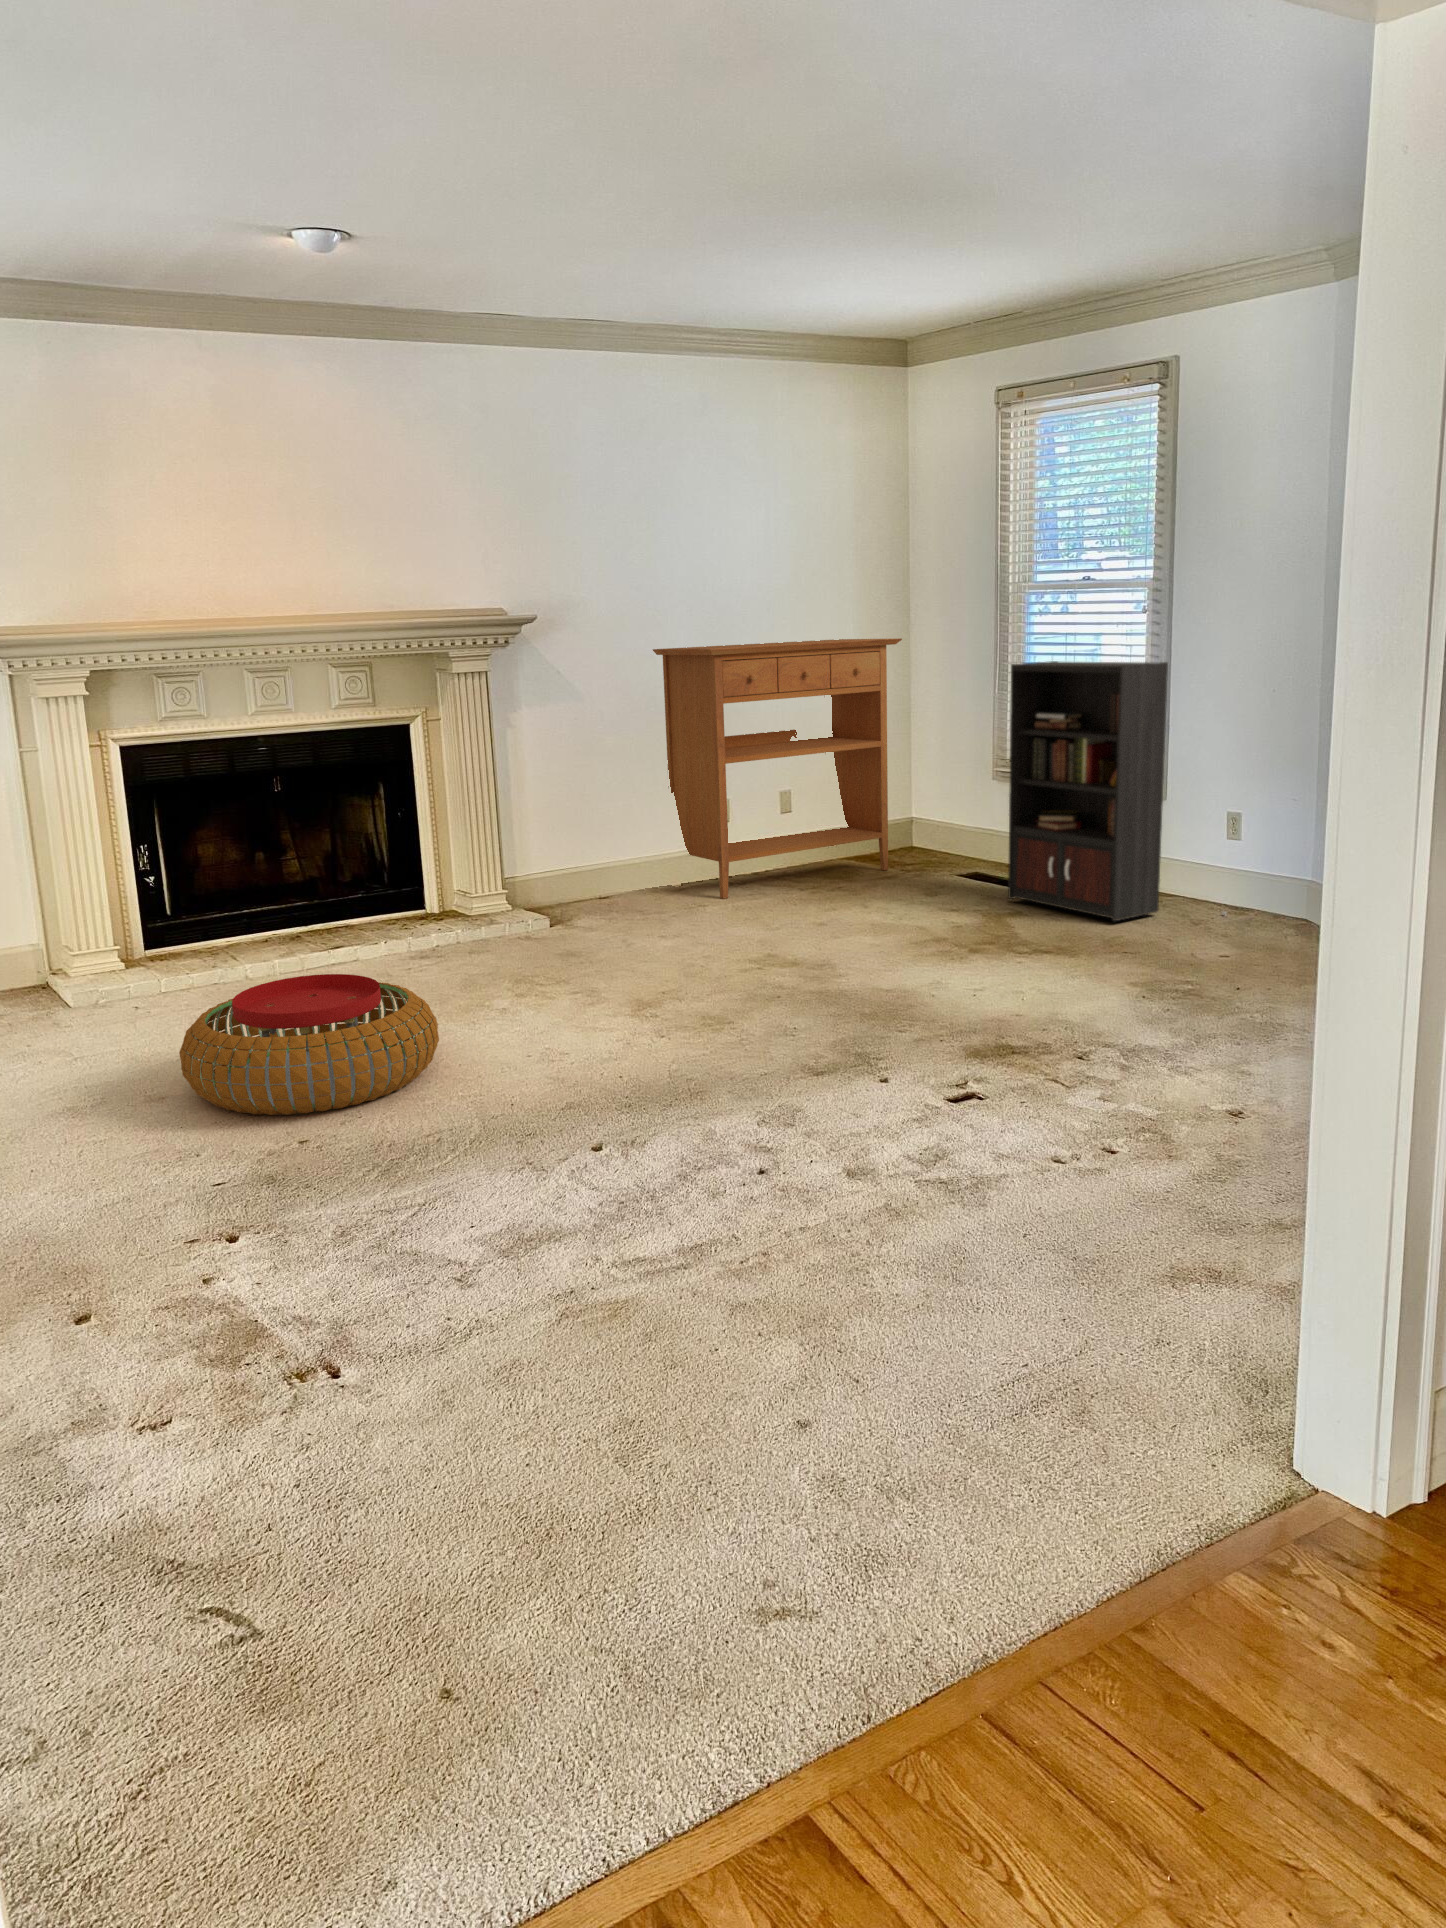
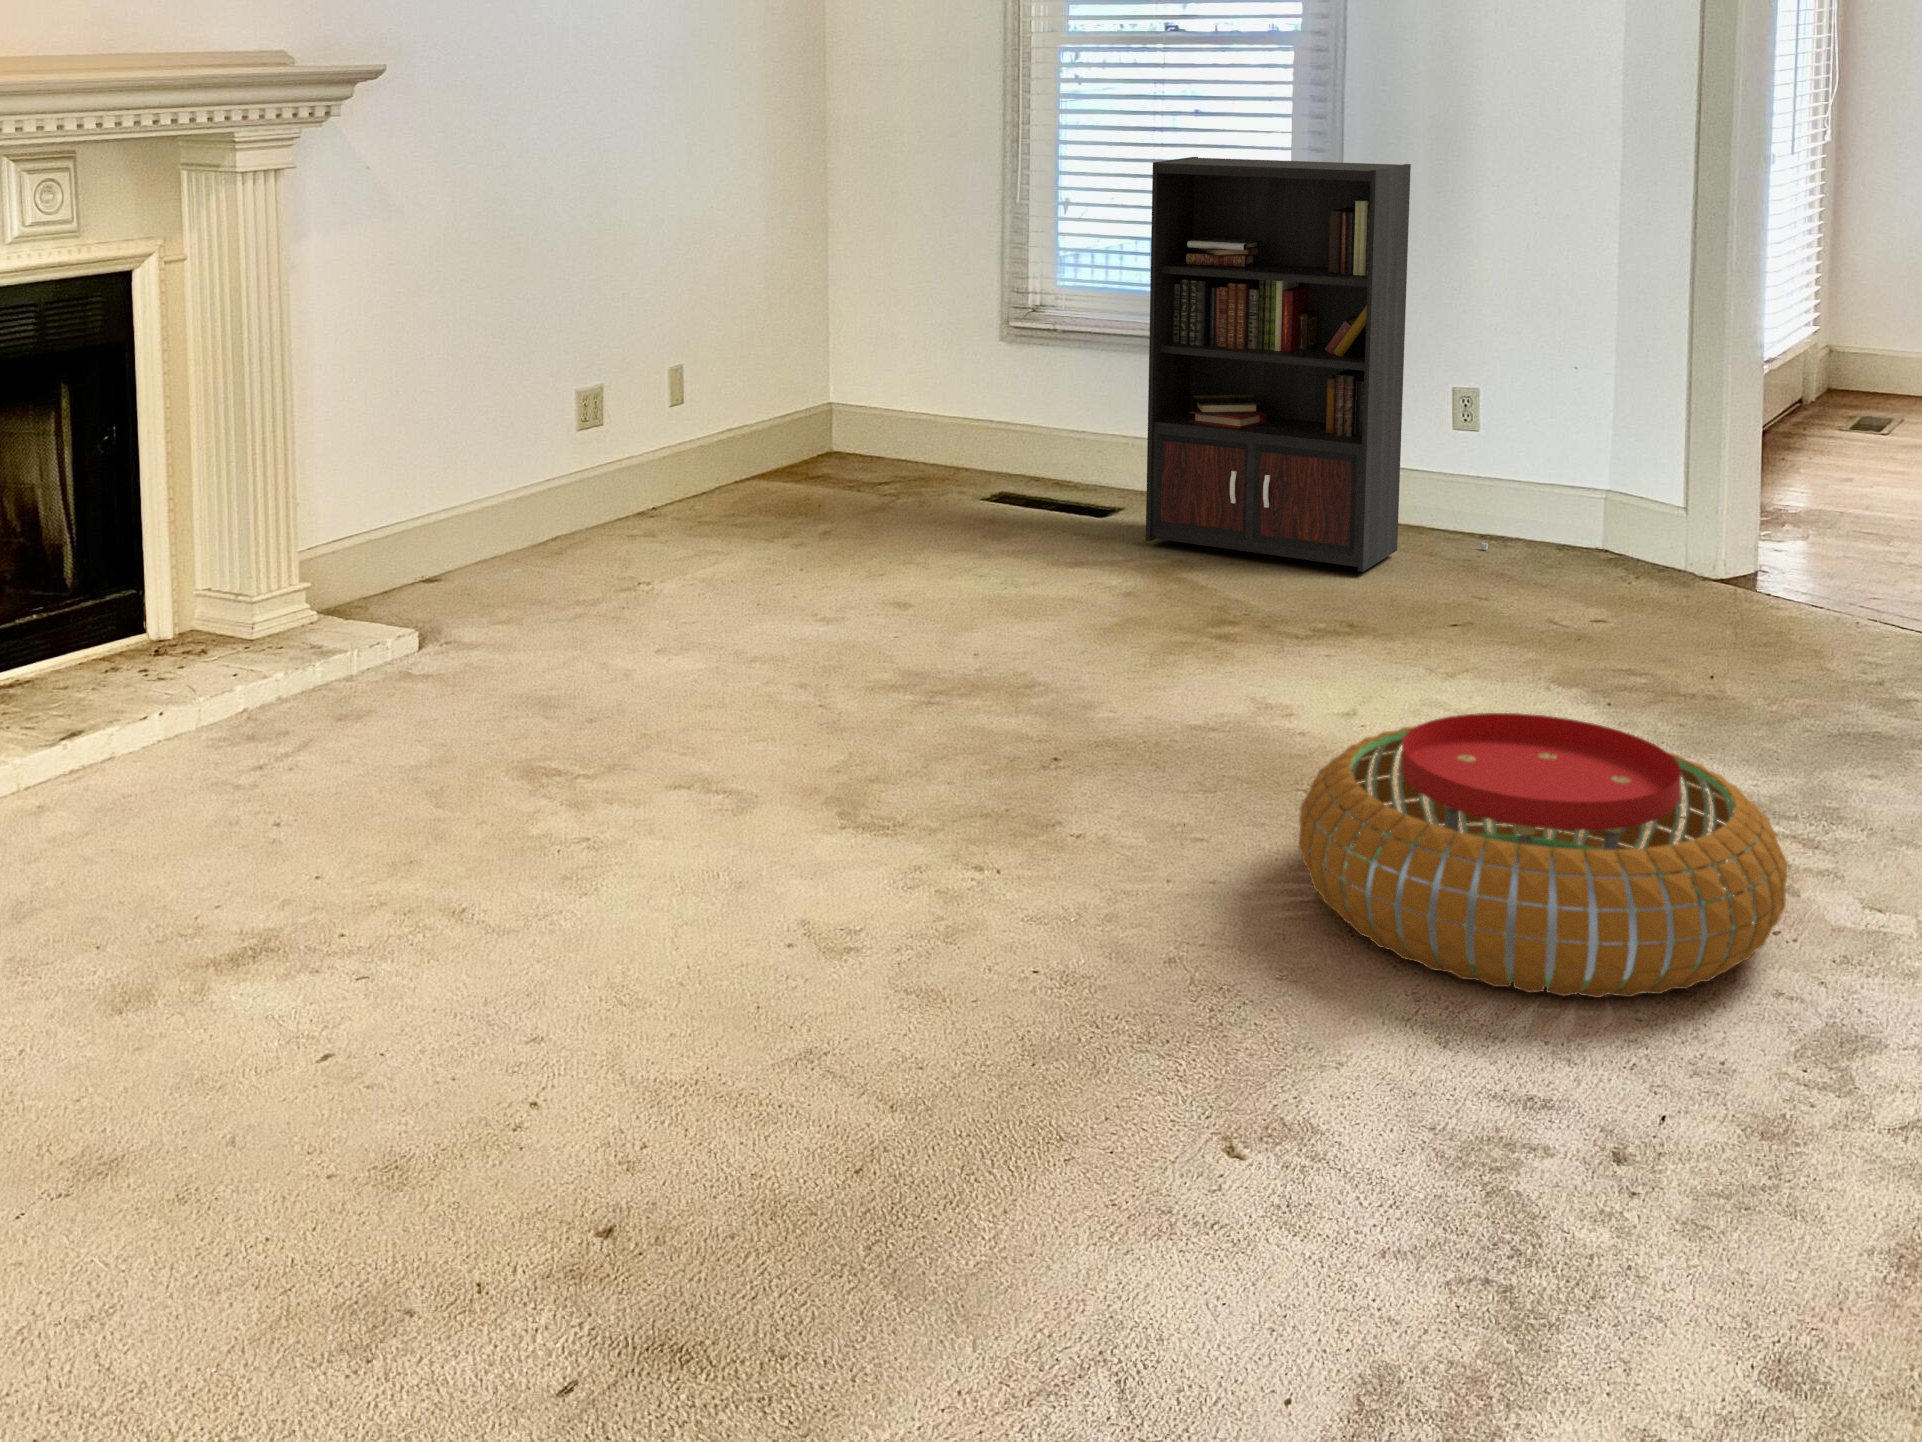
console table: present [653,638,902,899] -> none [516,110,894,570]
pouf: present [179,974,439,1115] -> present [1299,713,1787,998]

